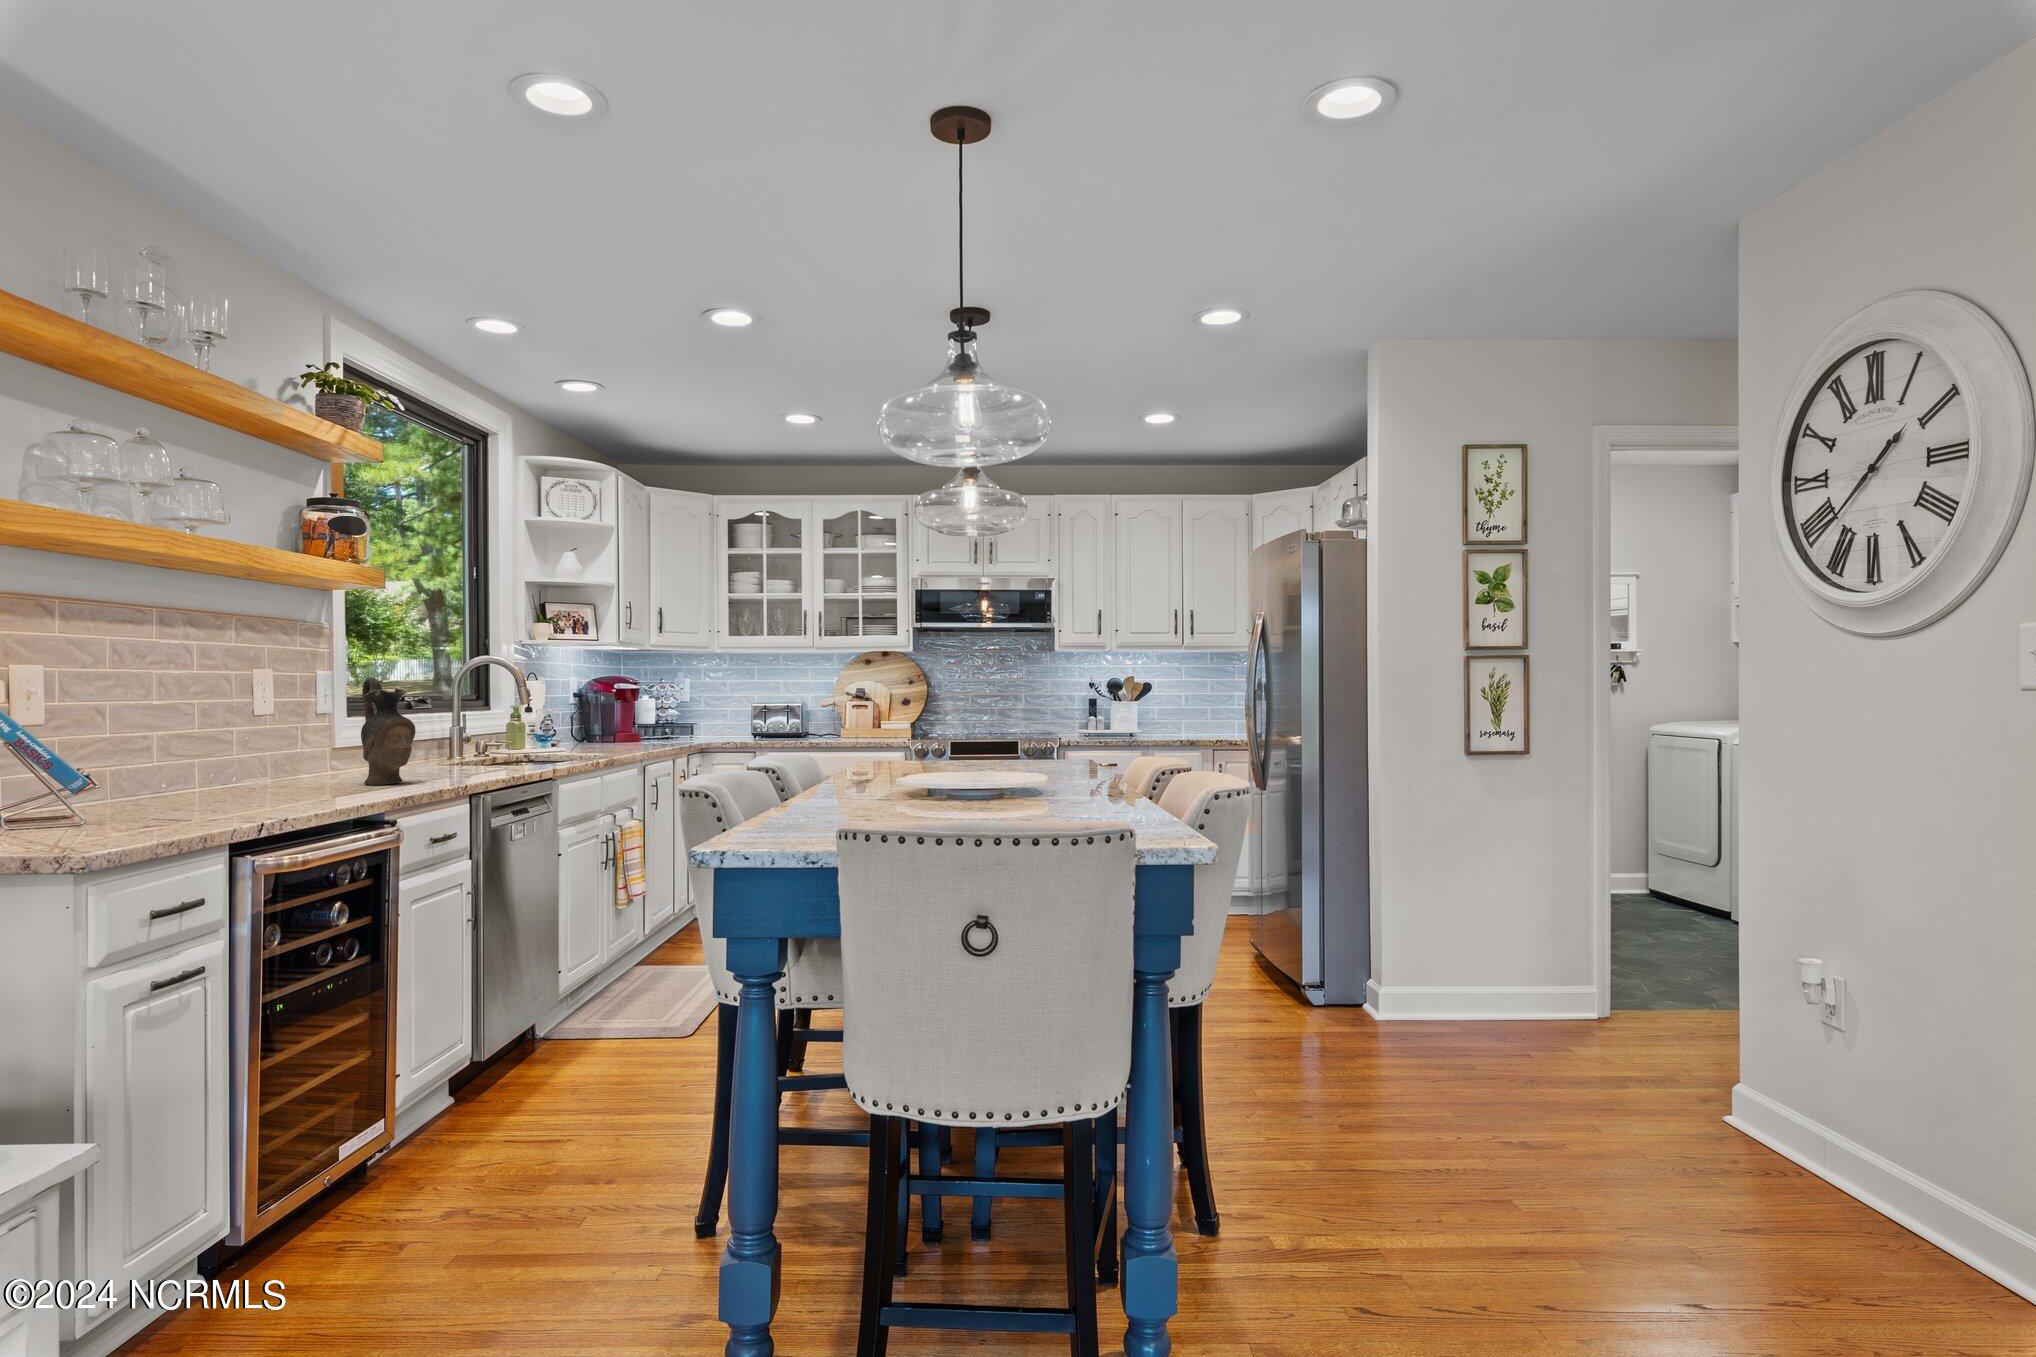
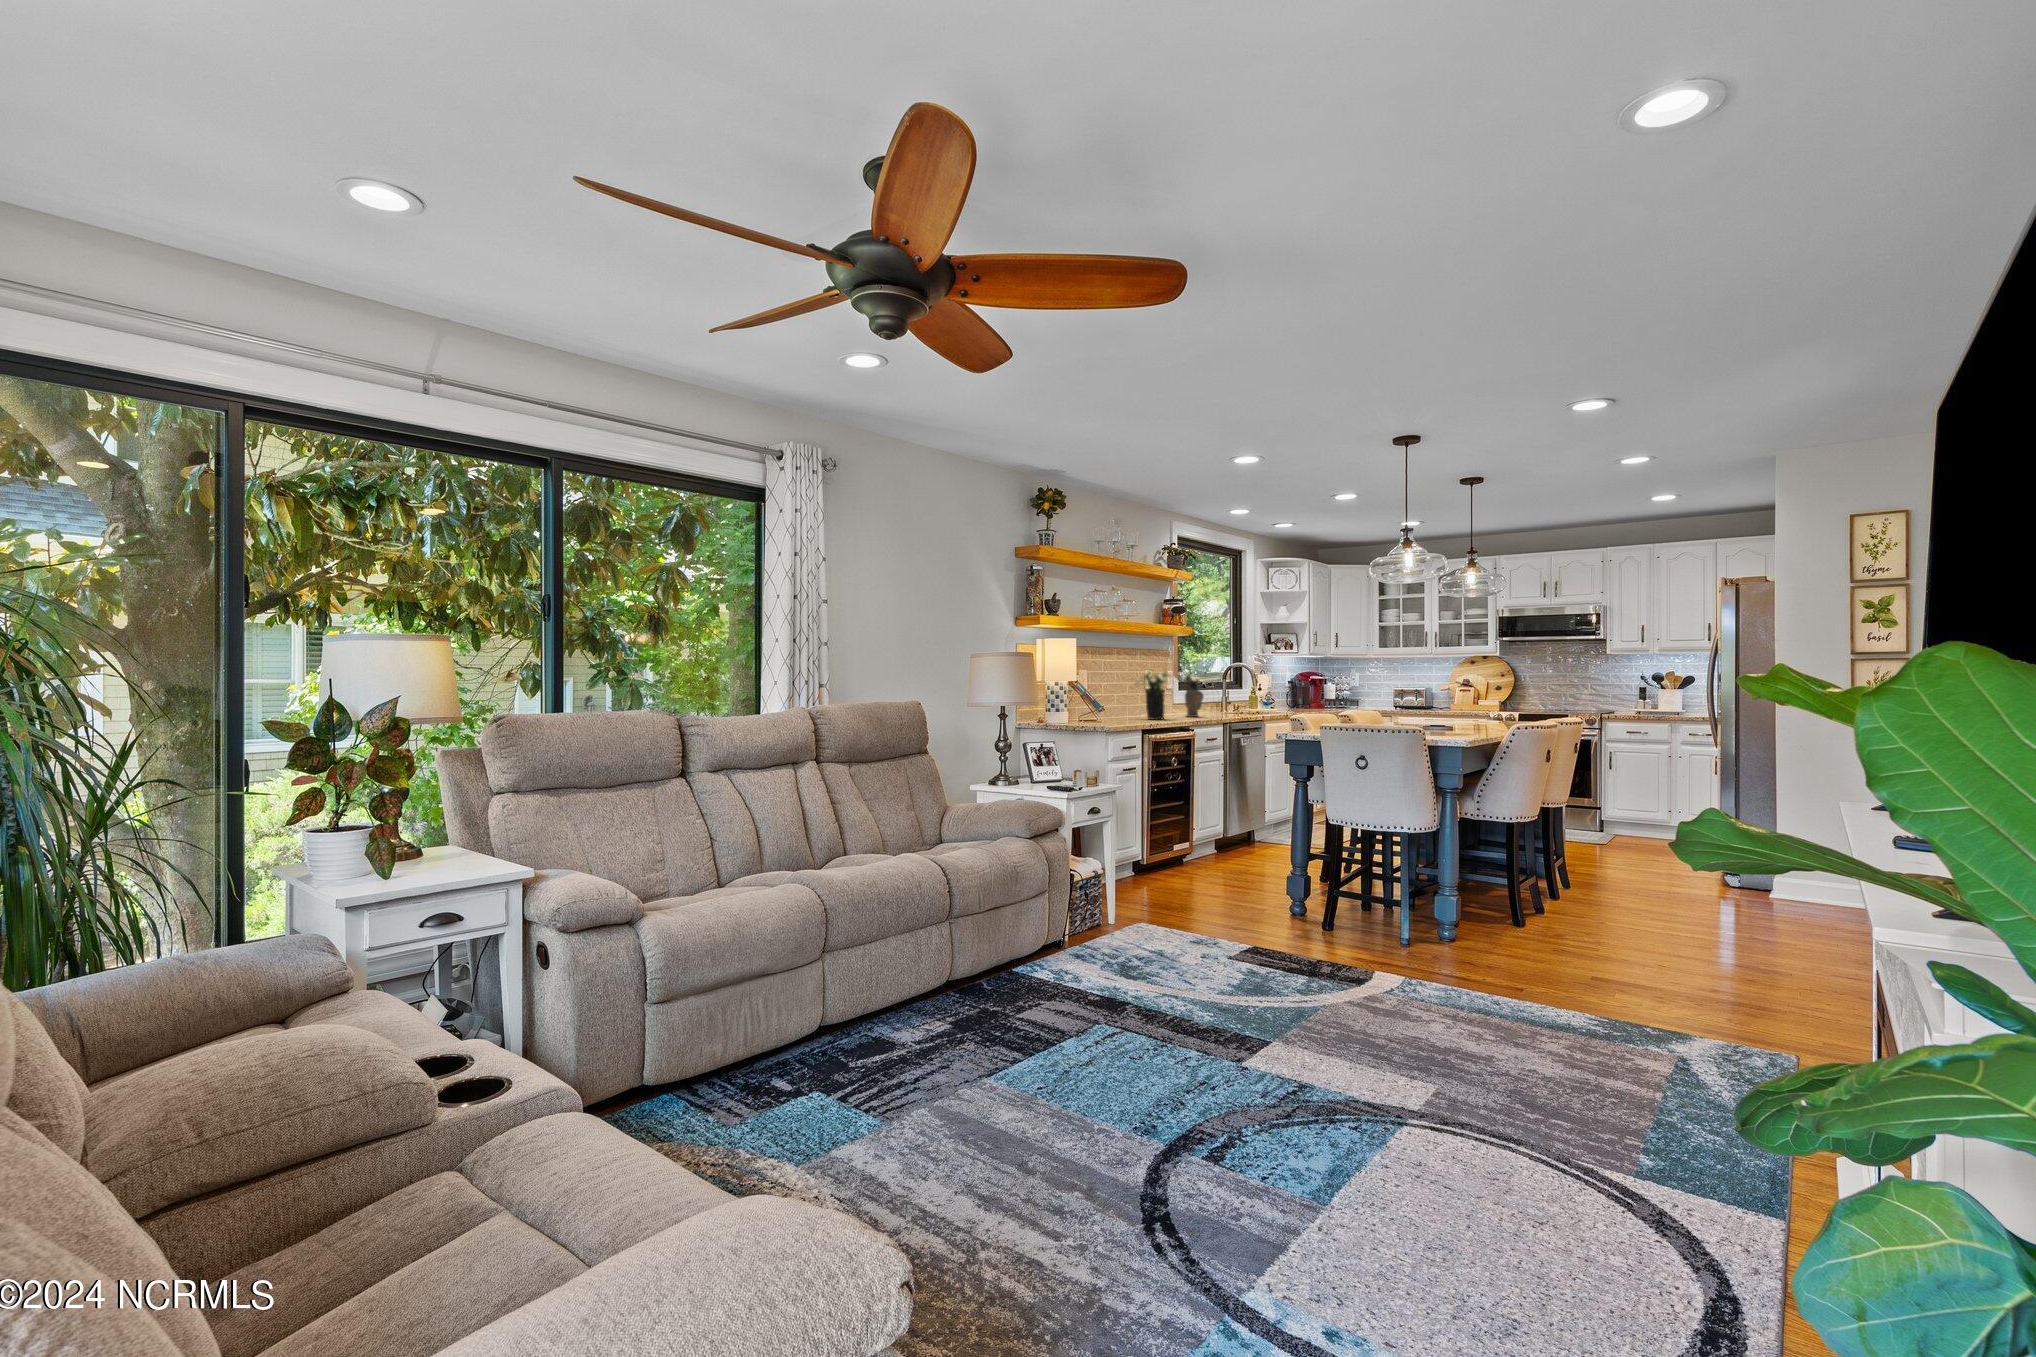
flower arrangement: none [179,655,330,805] -> present [1133,669,1172,720]

